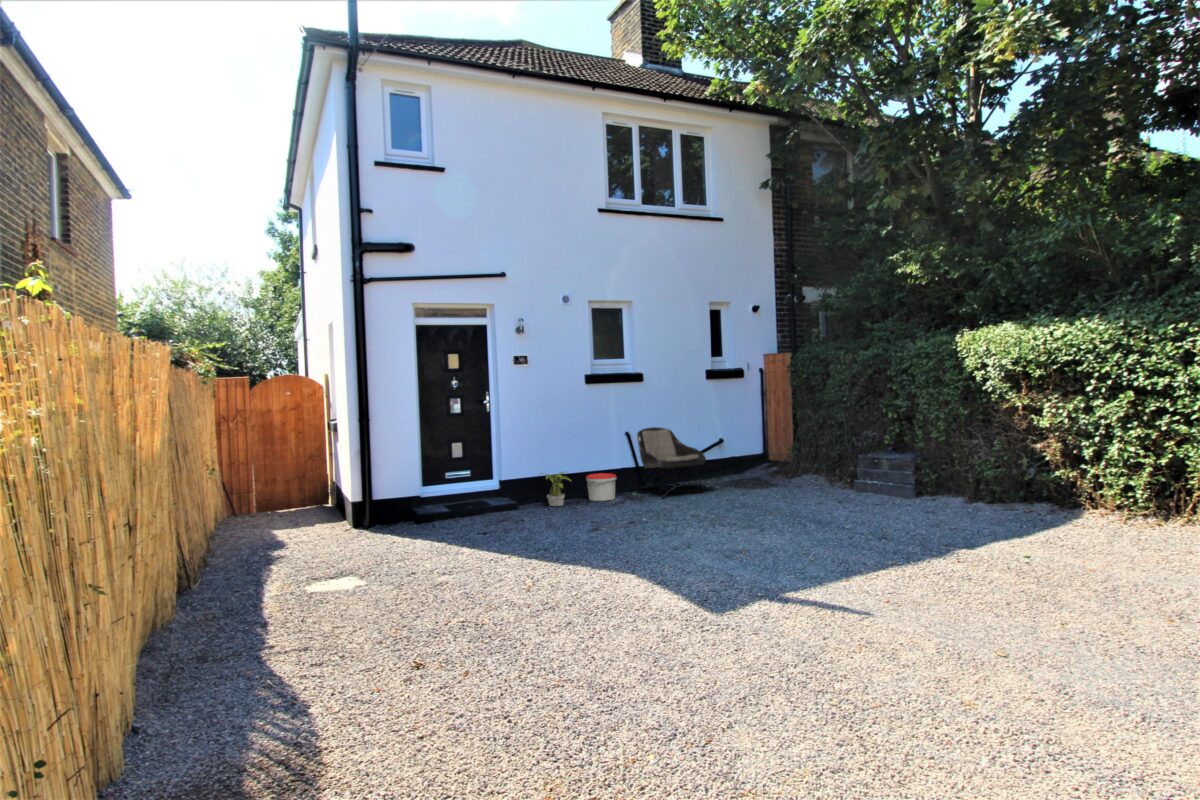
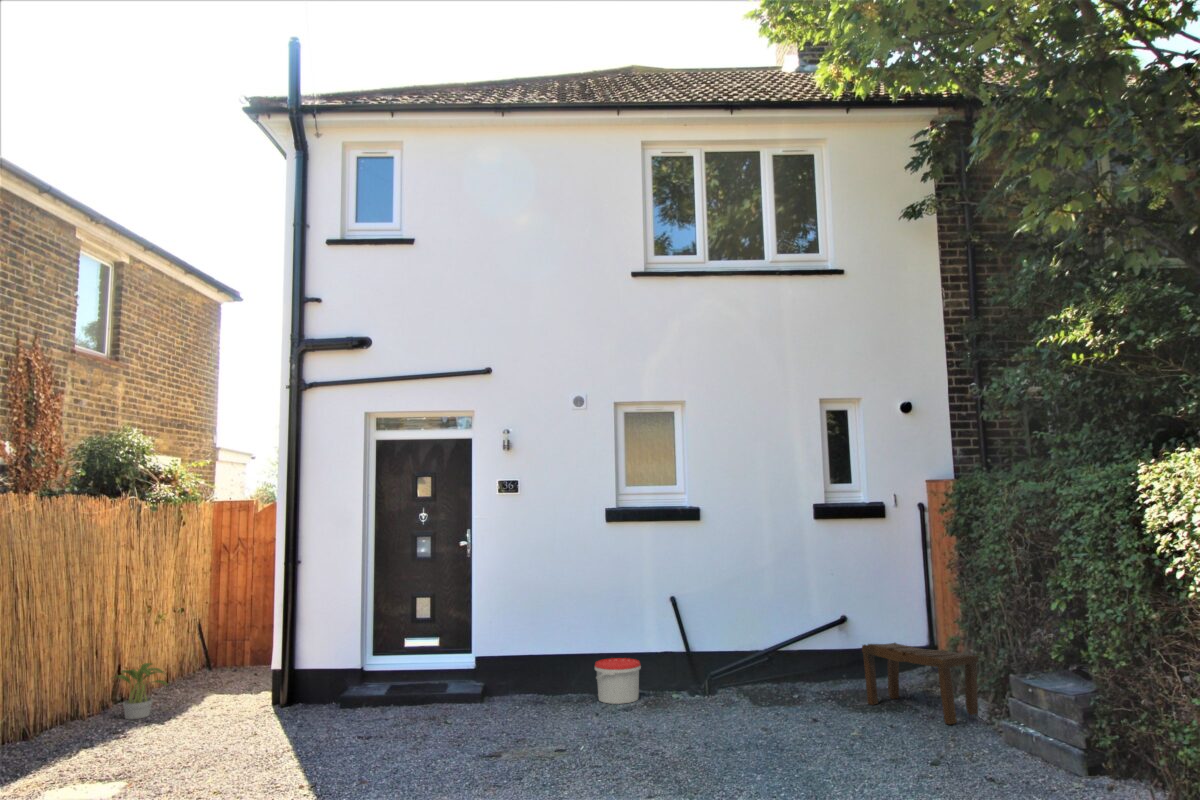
lounge chair: present [636,427,706,499] -> none [680,591,782,711]
bench: none [744,452,813,491] -> present [862,643,979,724]
potted plant: present [546,472,570,506] -> present [114,663,168,719]

